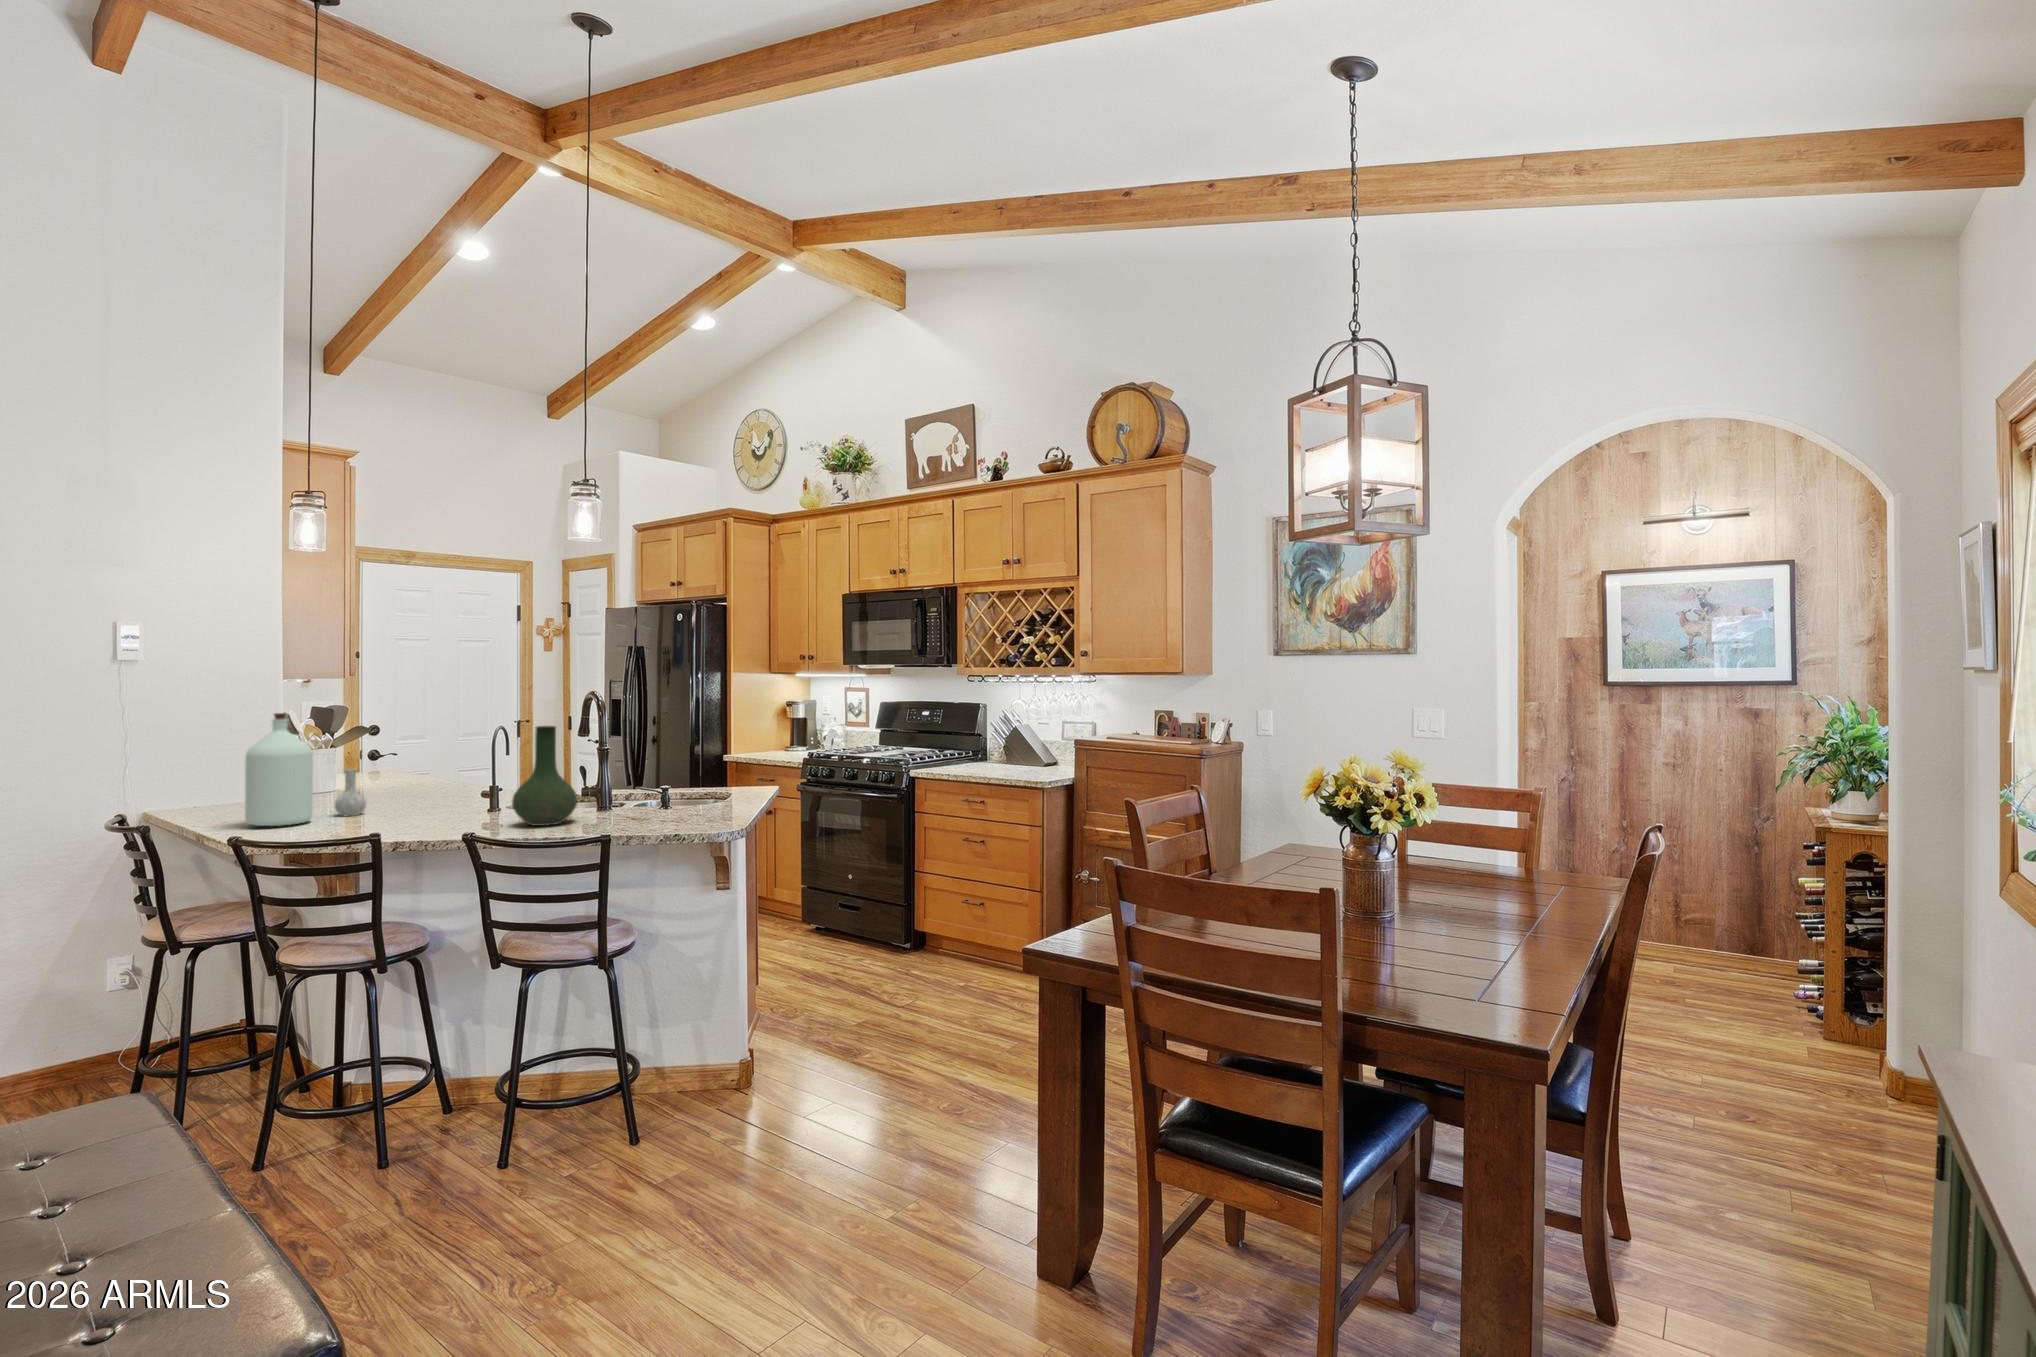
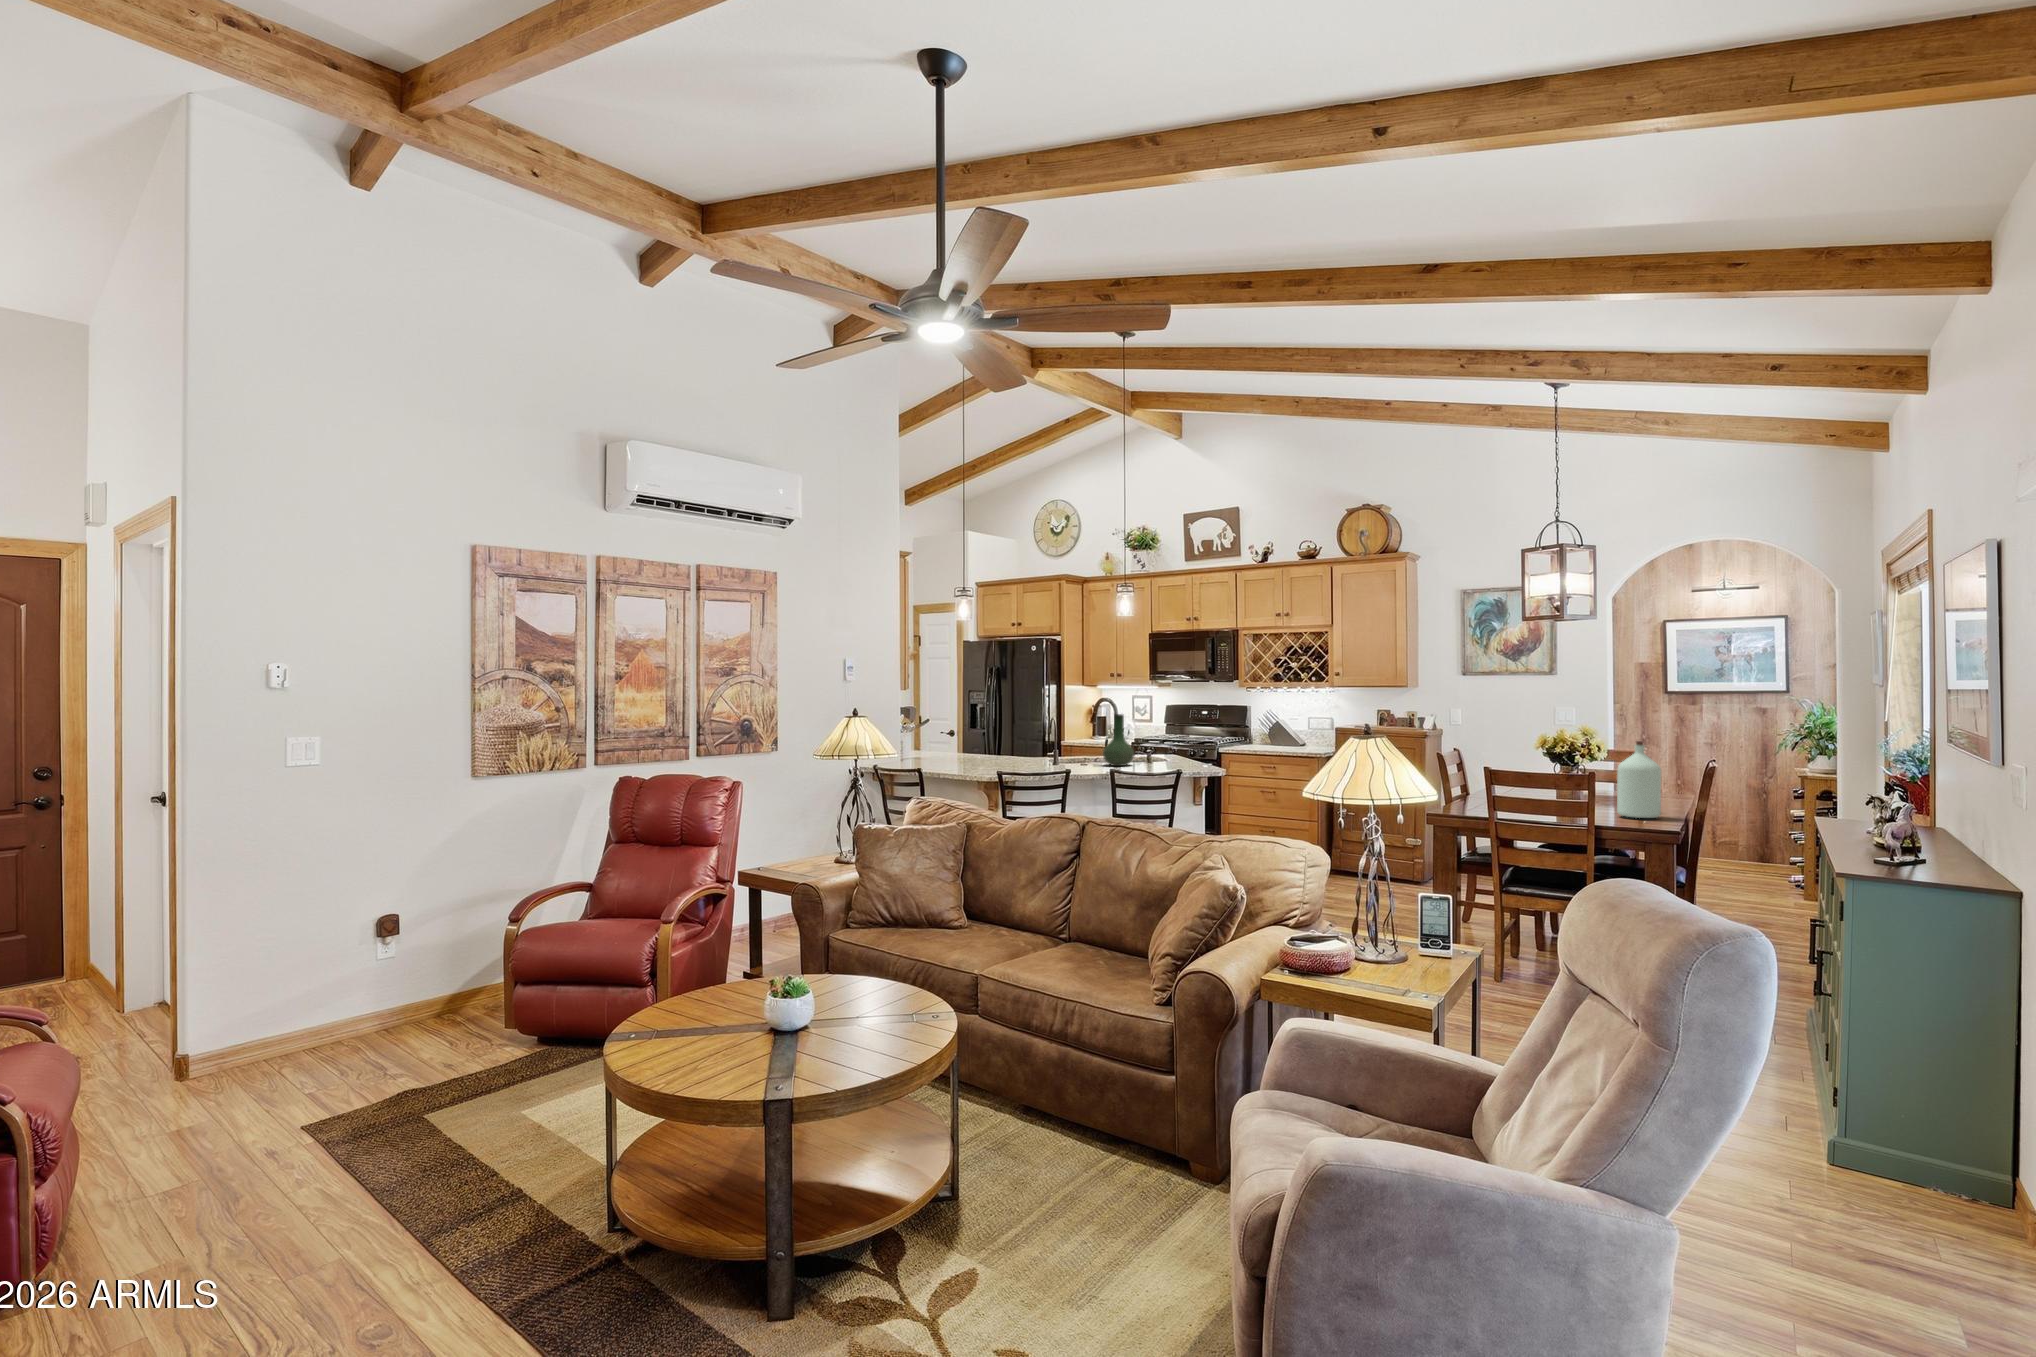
bottle: present [245,713,366,826] -> present [1617,741,1661,818]

